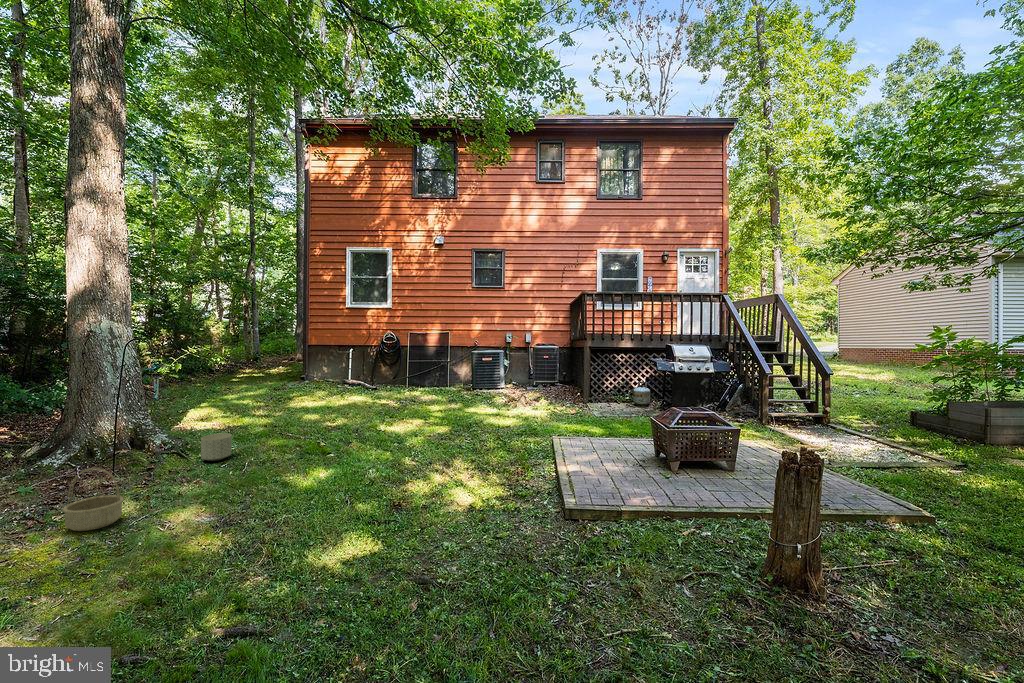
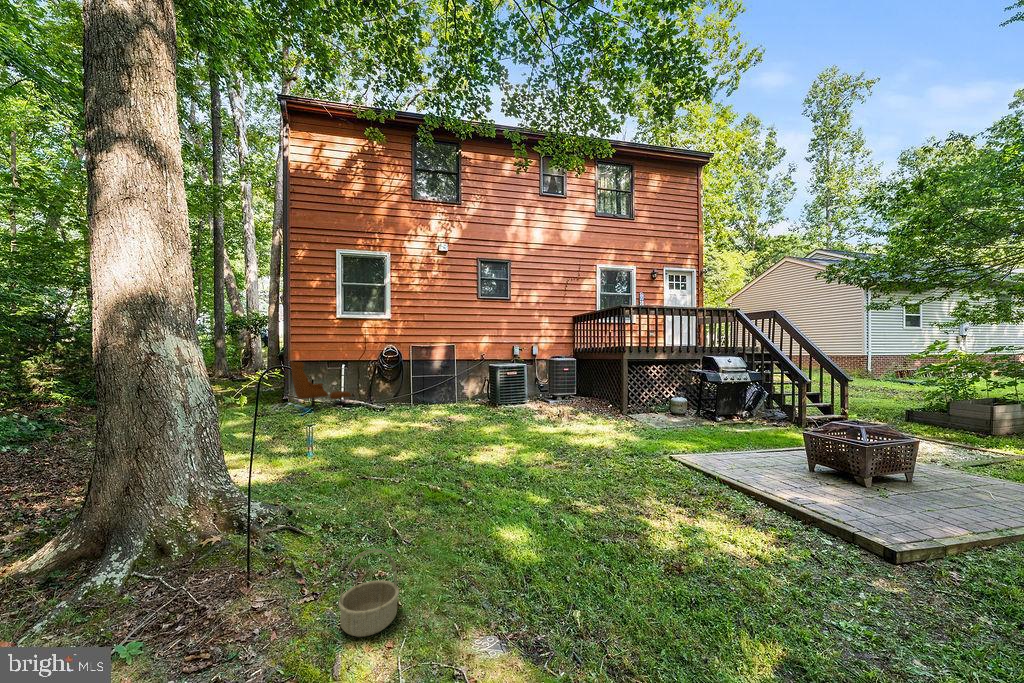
lounge chair: none [299,343,354,386] -> present [290,361,351,410]
planter: present [201,433,231,461] -> none [348,482,380,518]

